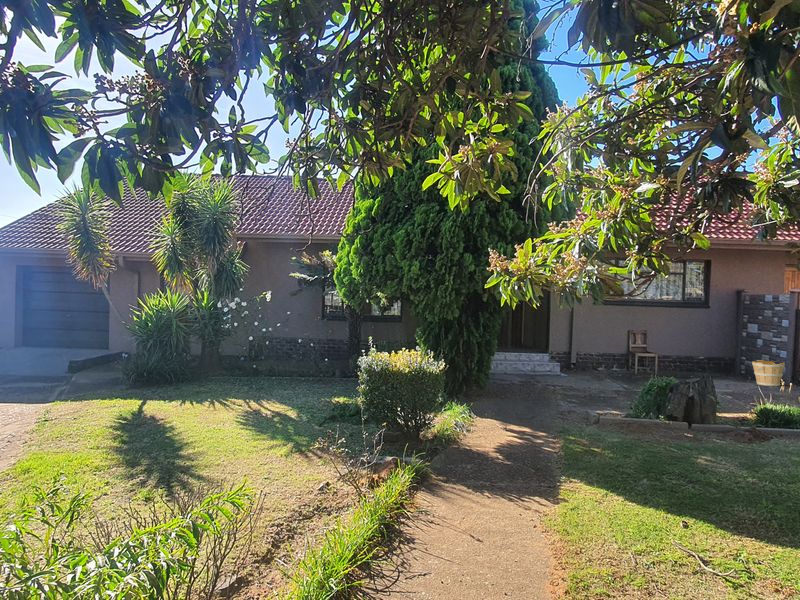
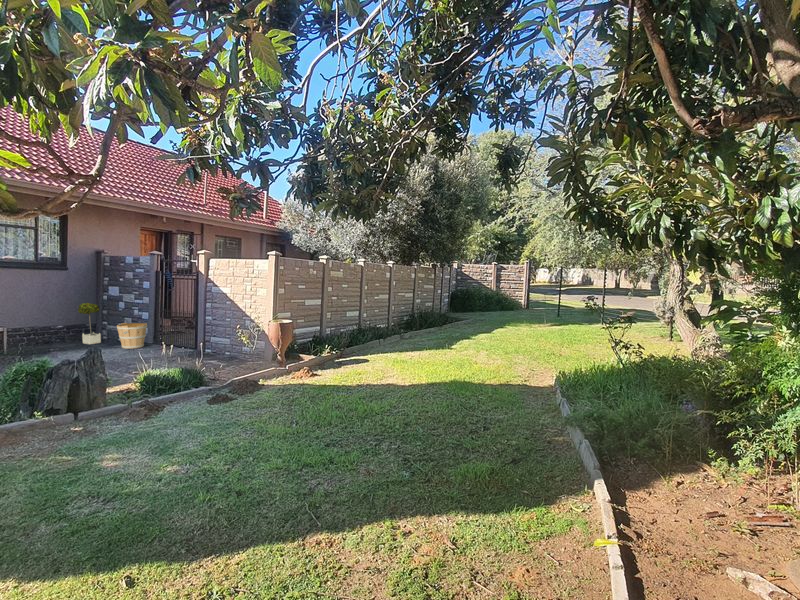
potted tree: none [718,338,739,377] -> present [78,303,101,344]

